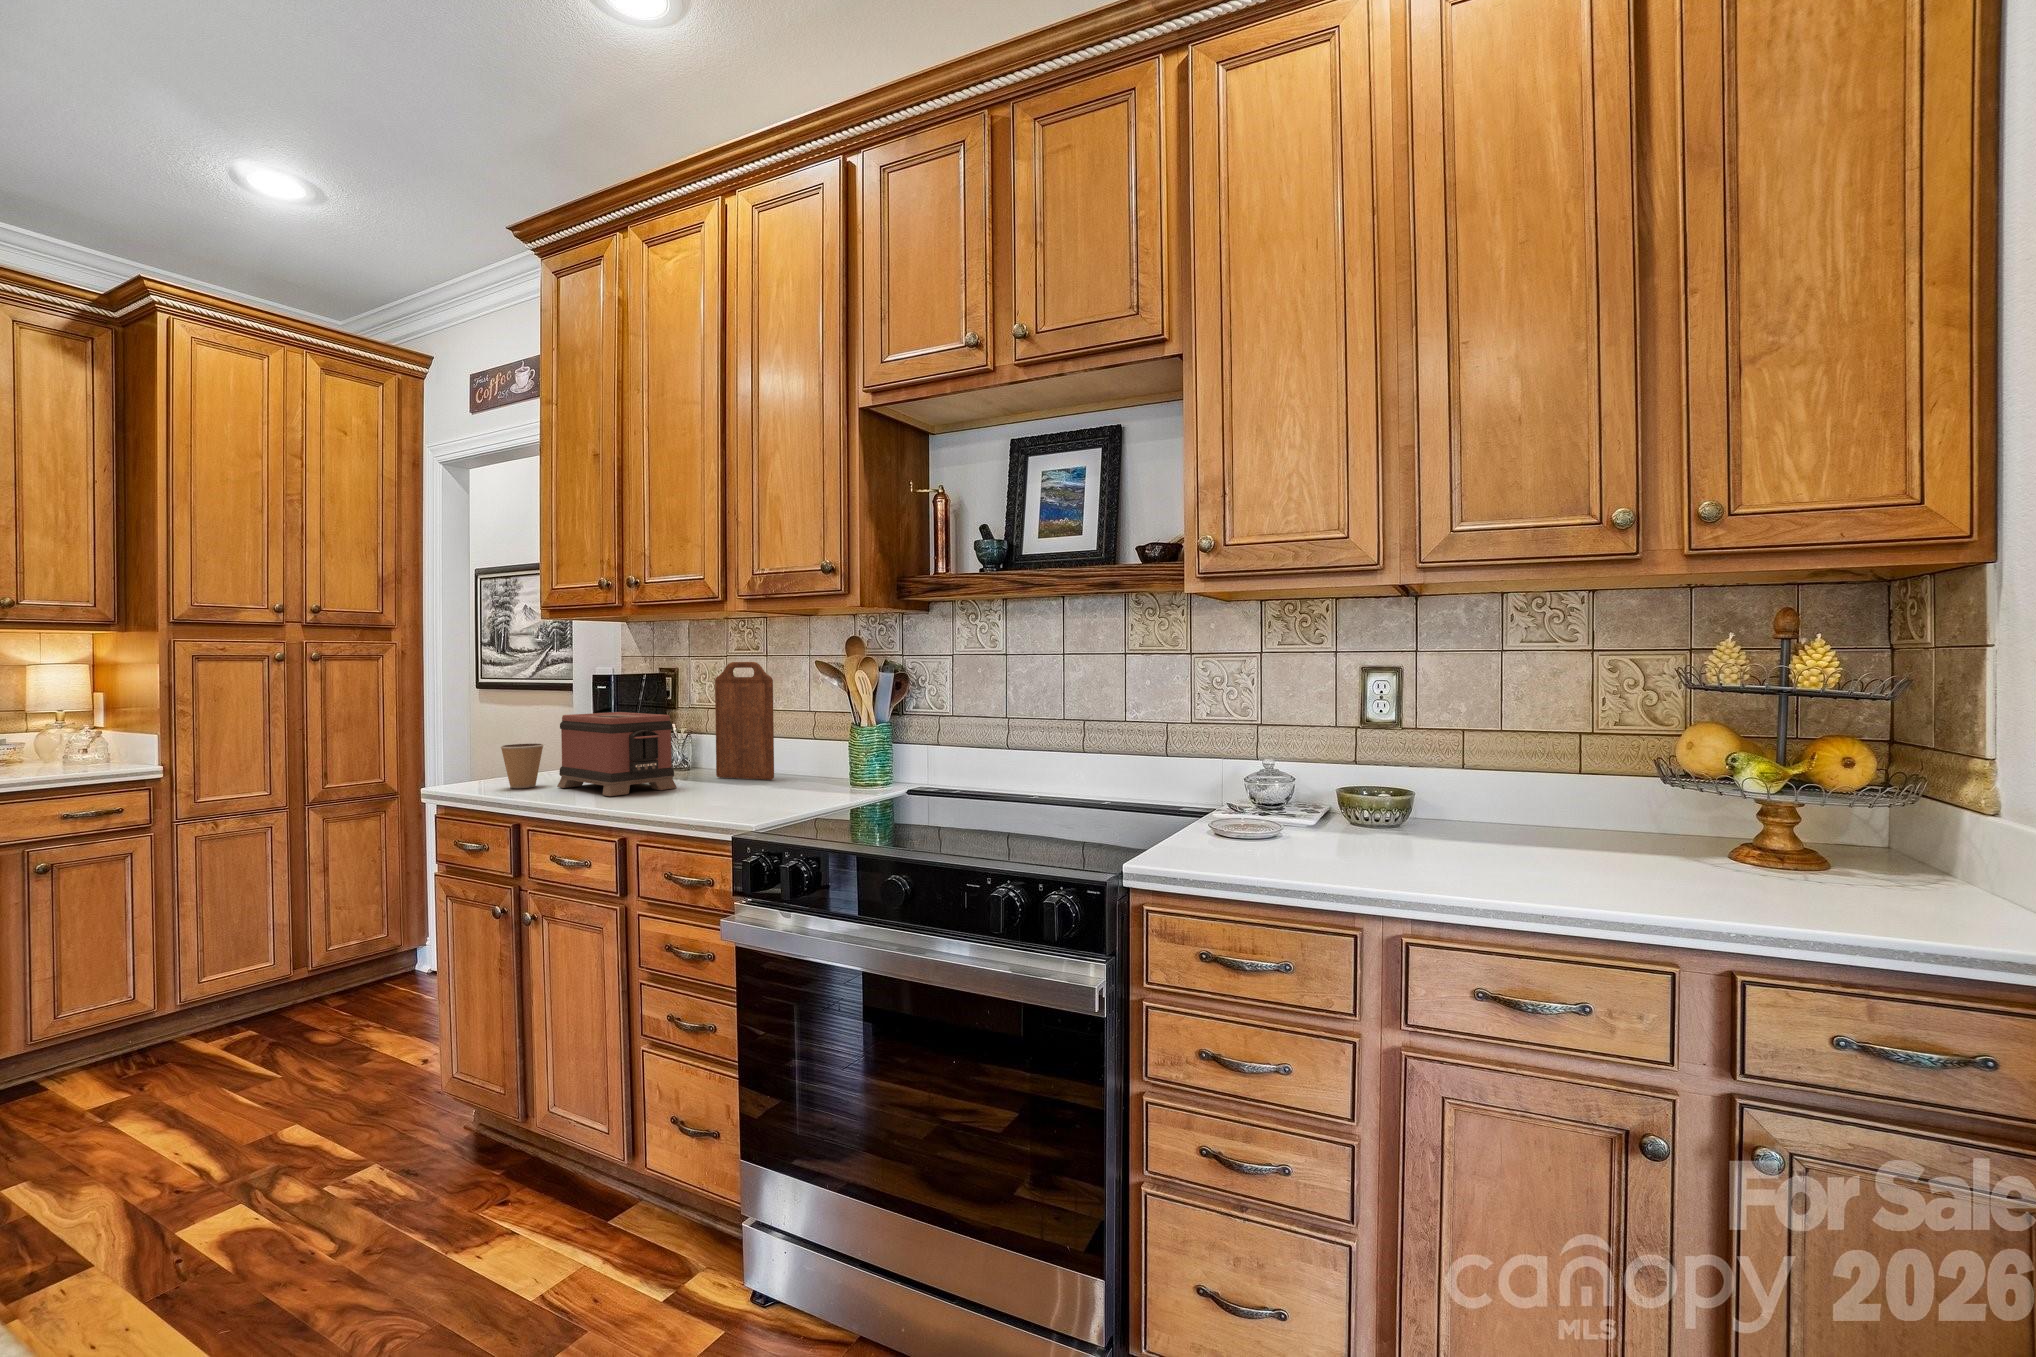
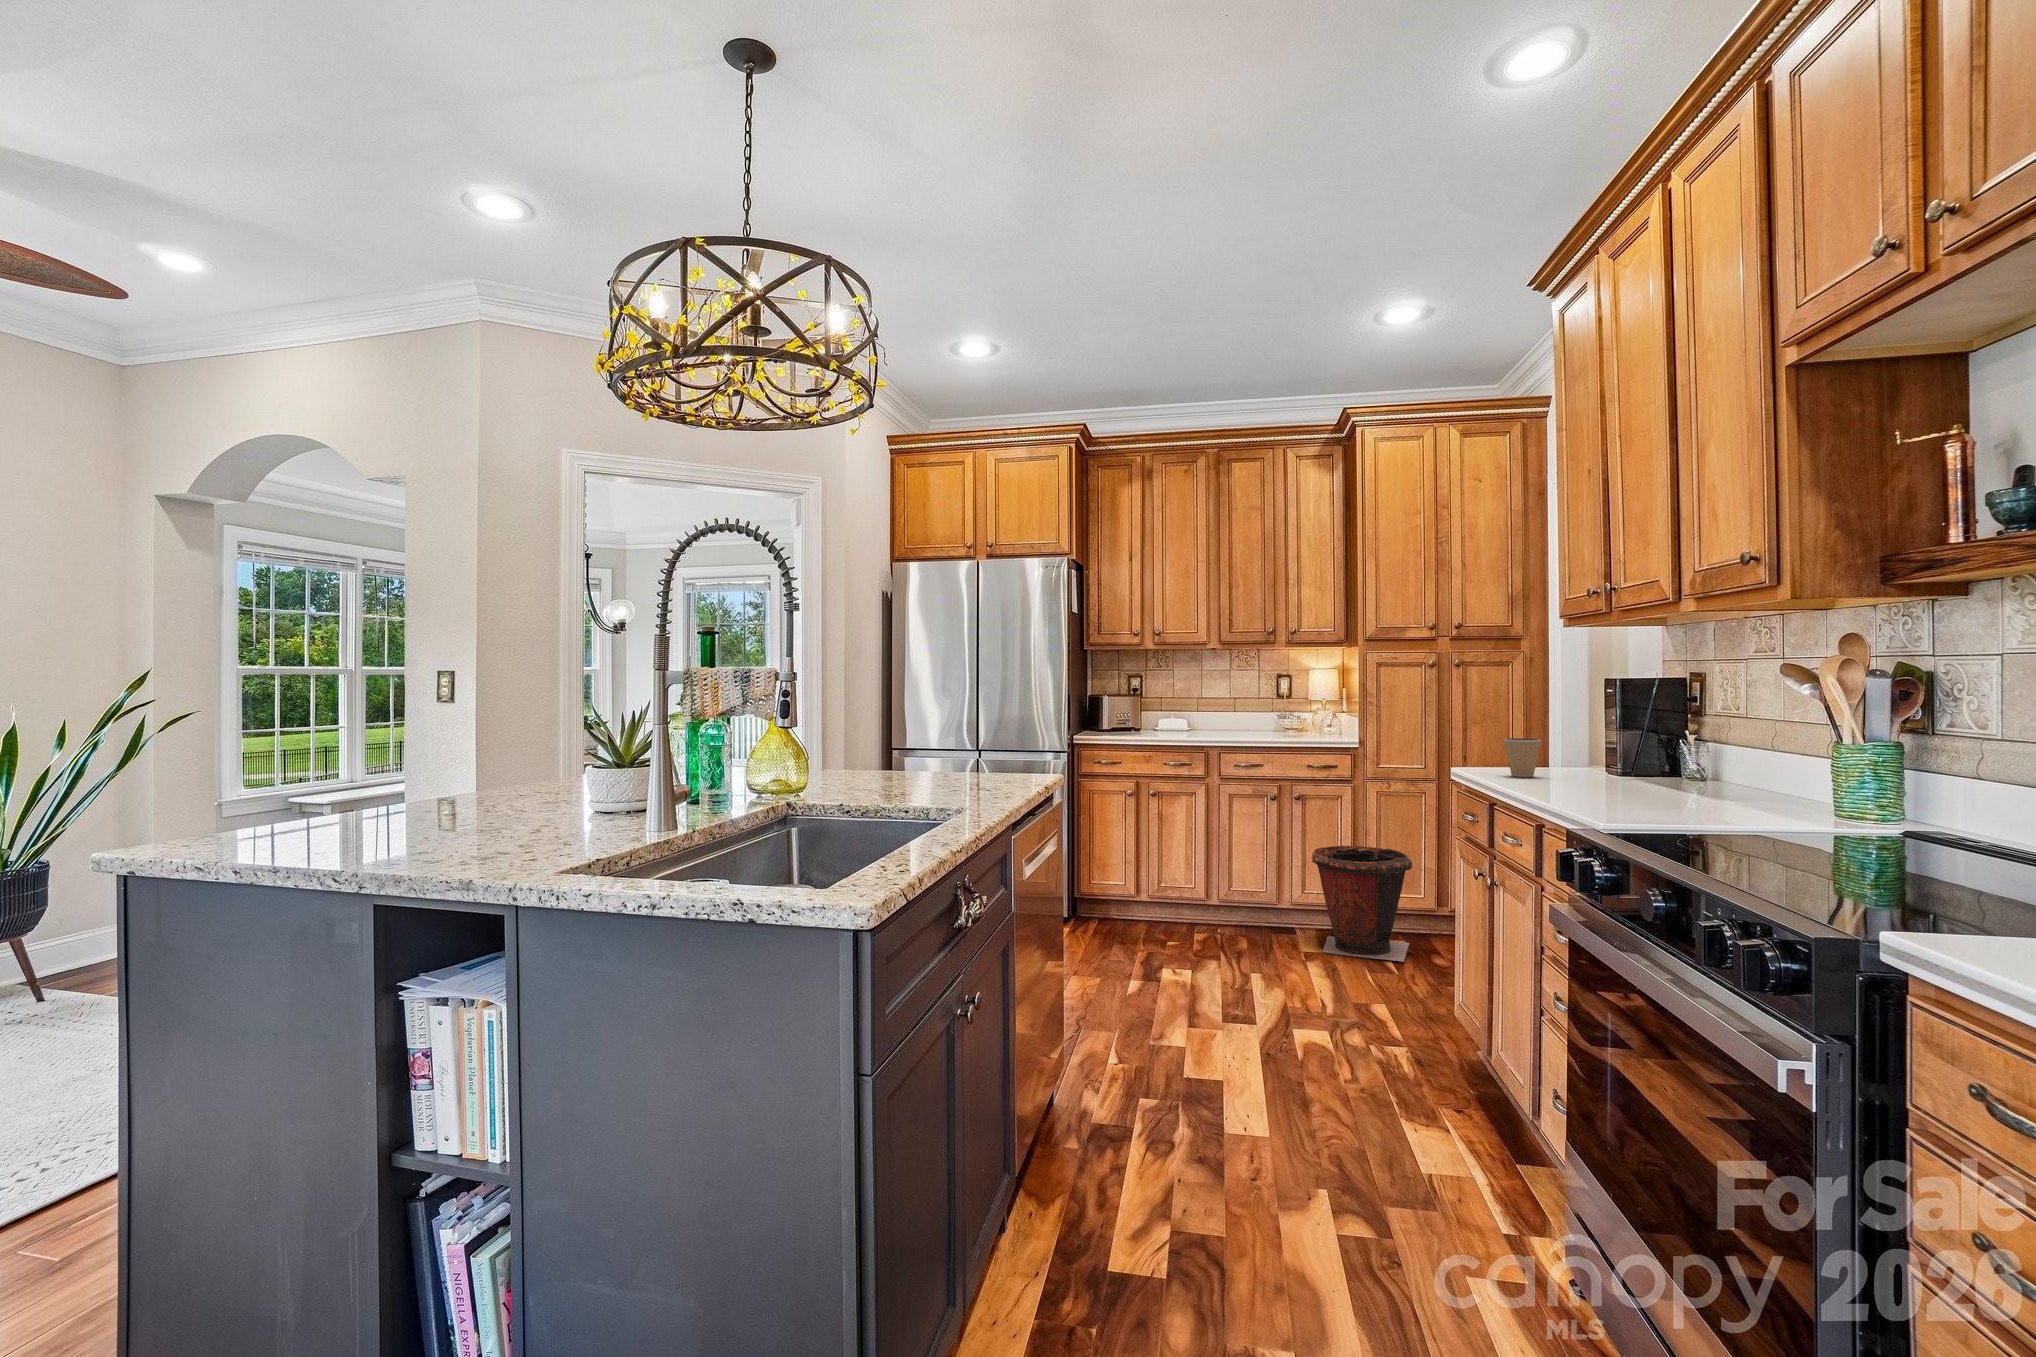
cutting board: present [715,662,774,780] -> none [1712,666,1771,801]
toaster: present [557,712,677,796] -> none [1546,714,1642,794]
trash can: none [90,908,277,1096] -> present [1312,846,1412,962]

